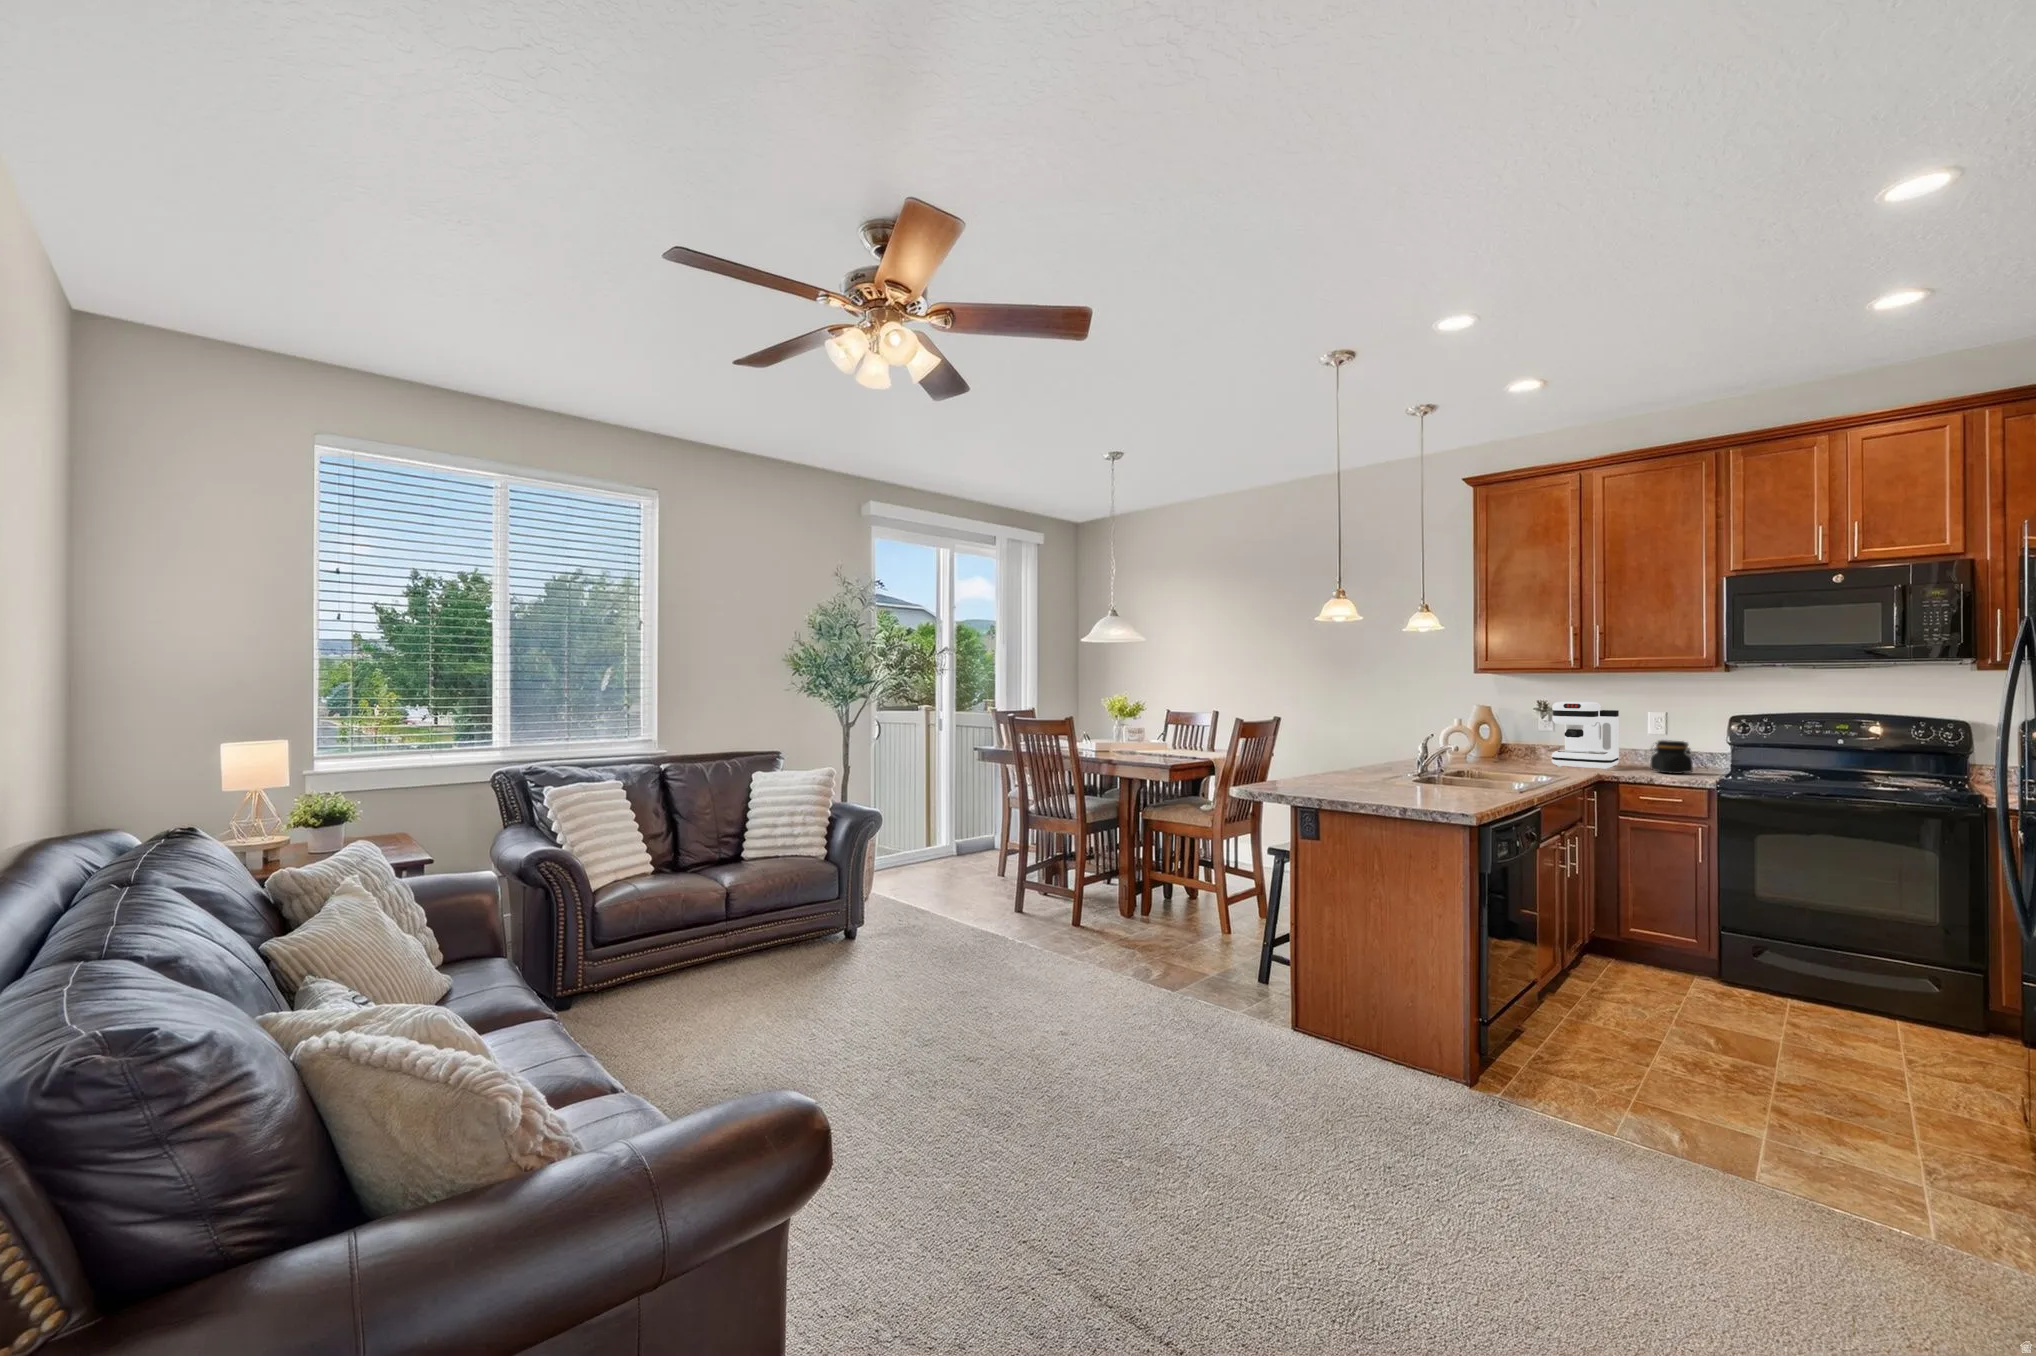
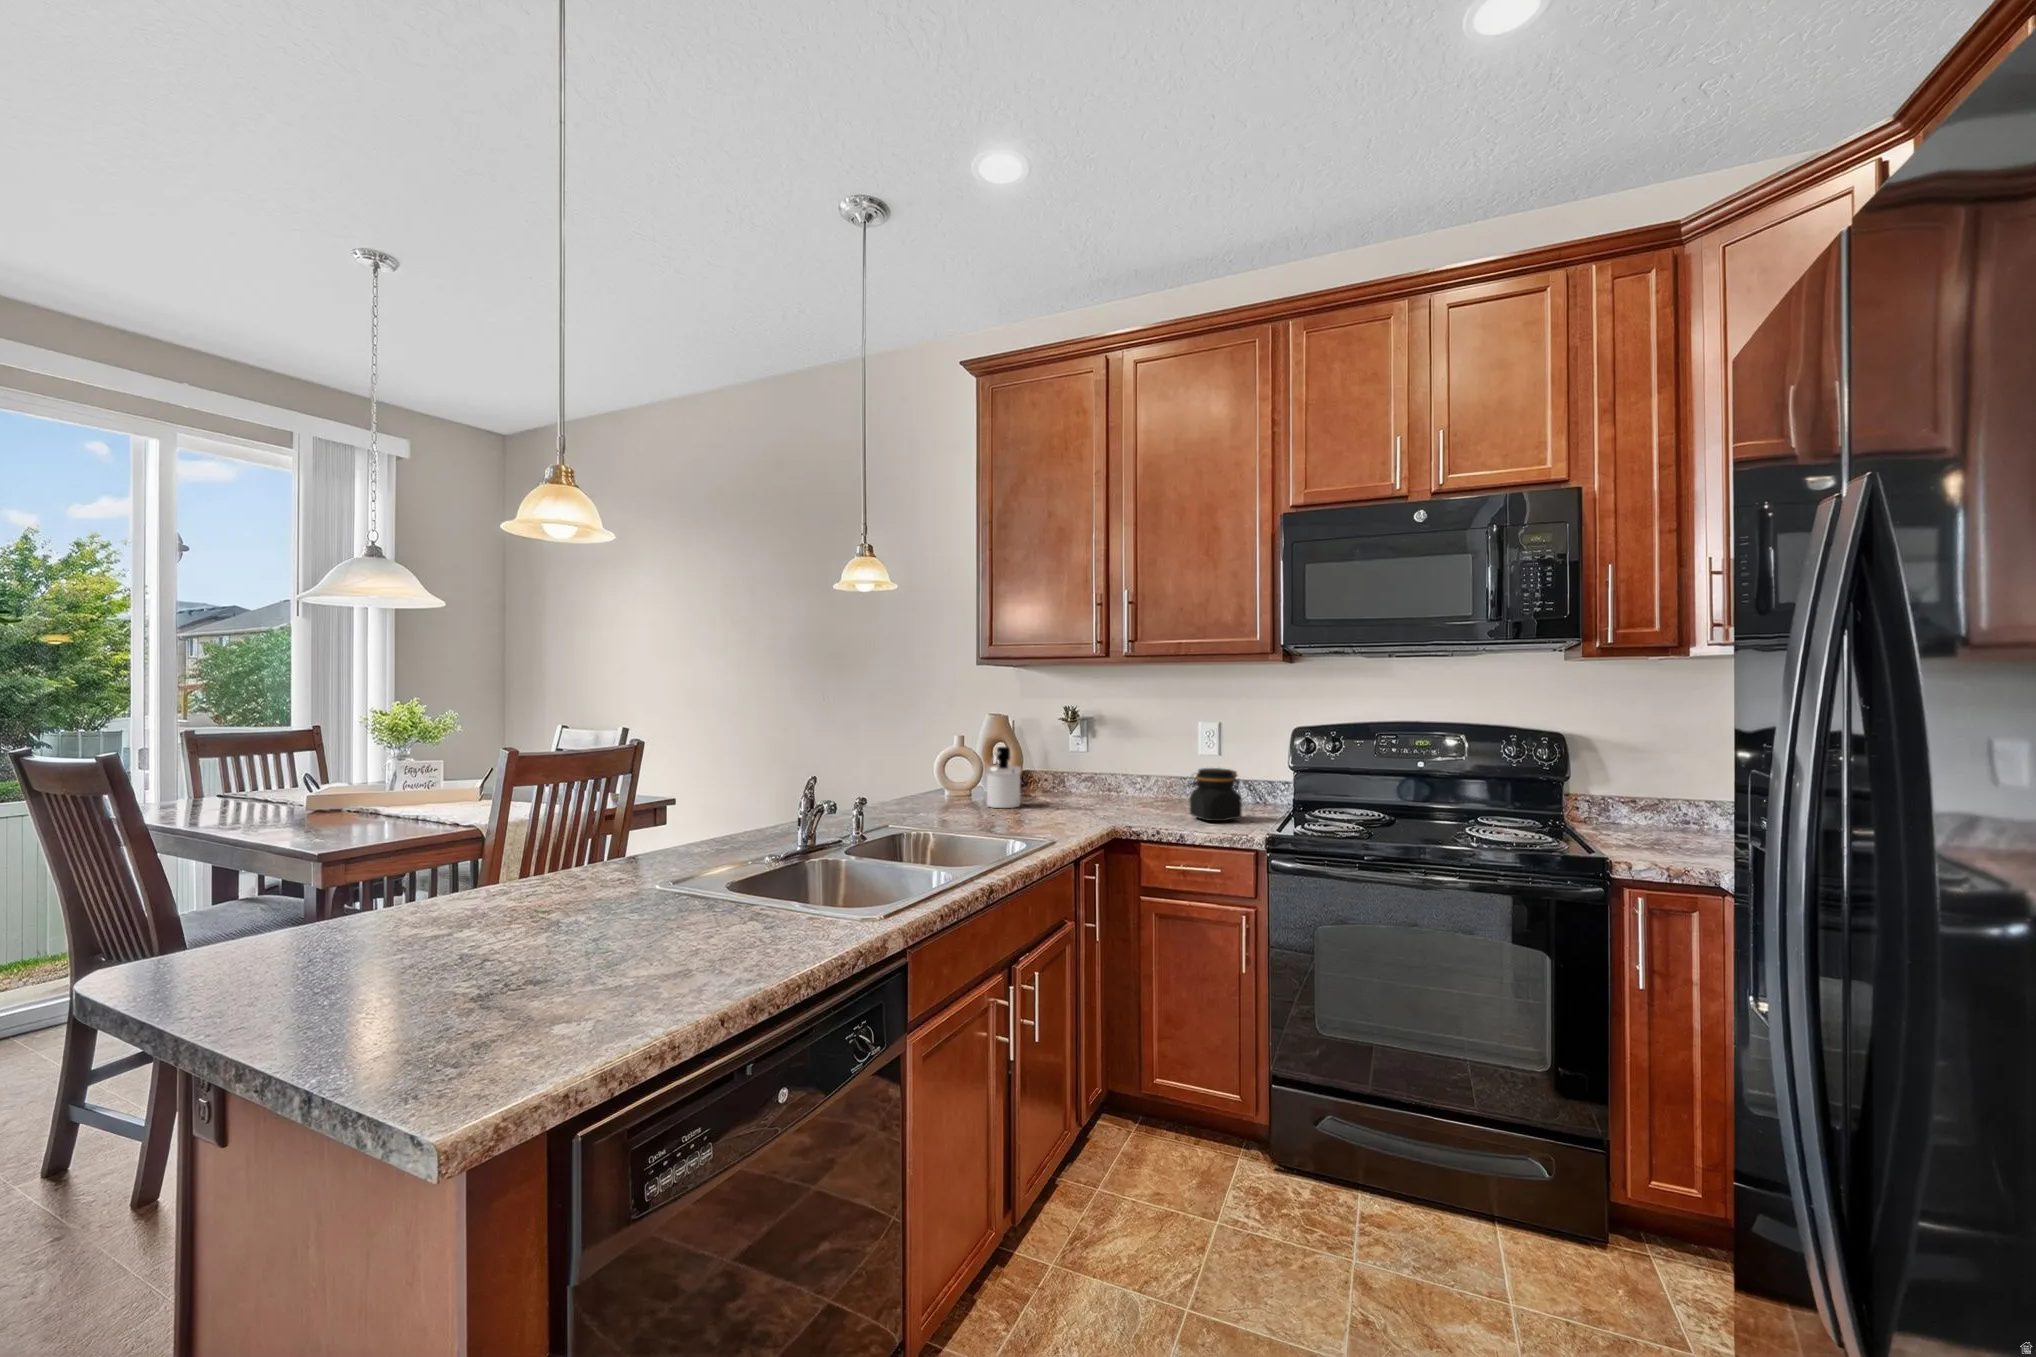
coffee maker: present [1552,702,1619,770] -> none [1064,709,1156,816]
soap dispenser: none [1488,725,1514,764] -> present [985,747,1021,808]

